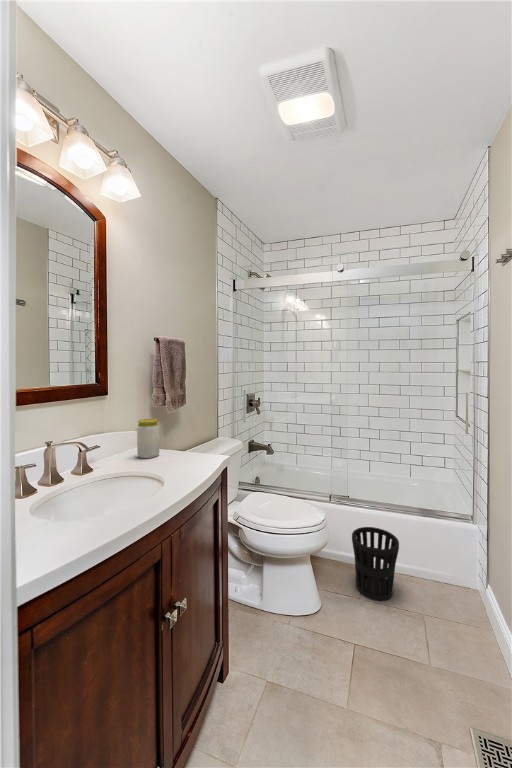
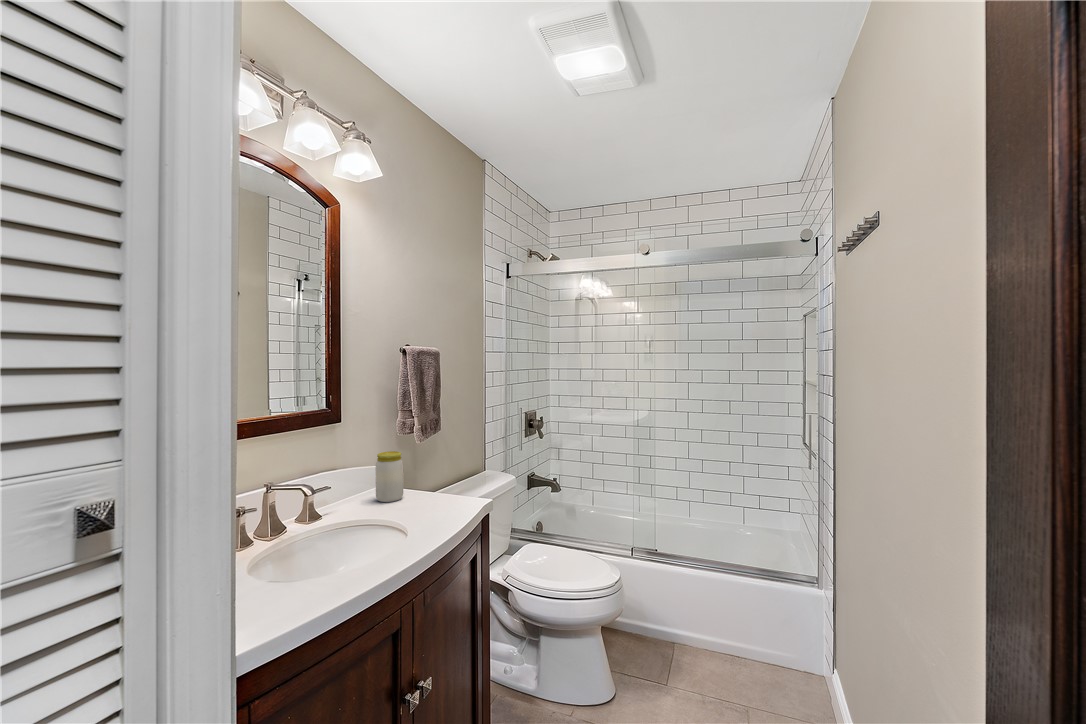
wastebasket: present [352,527,399,601] -> none [660,594,723,696]

